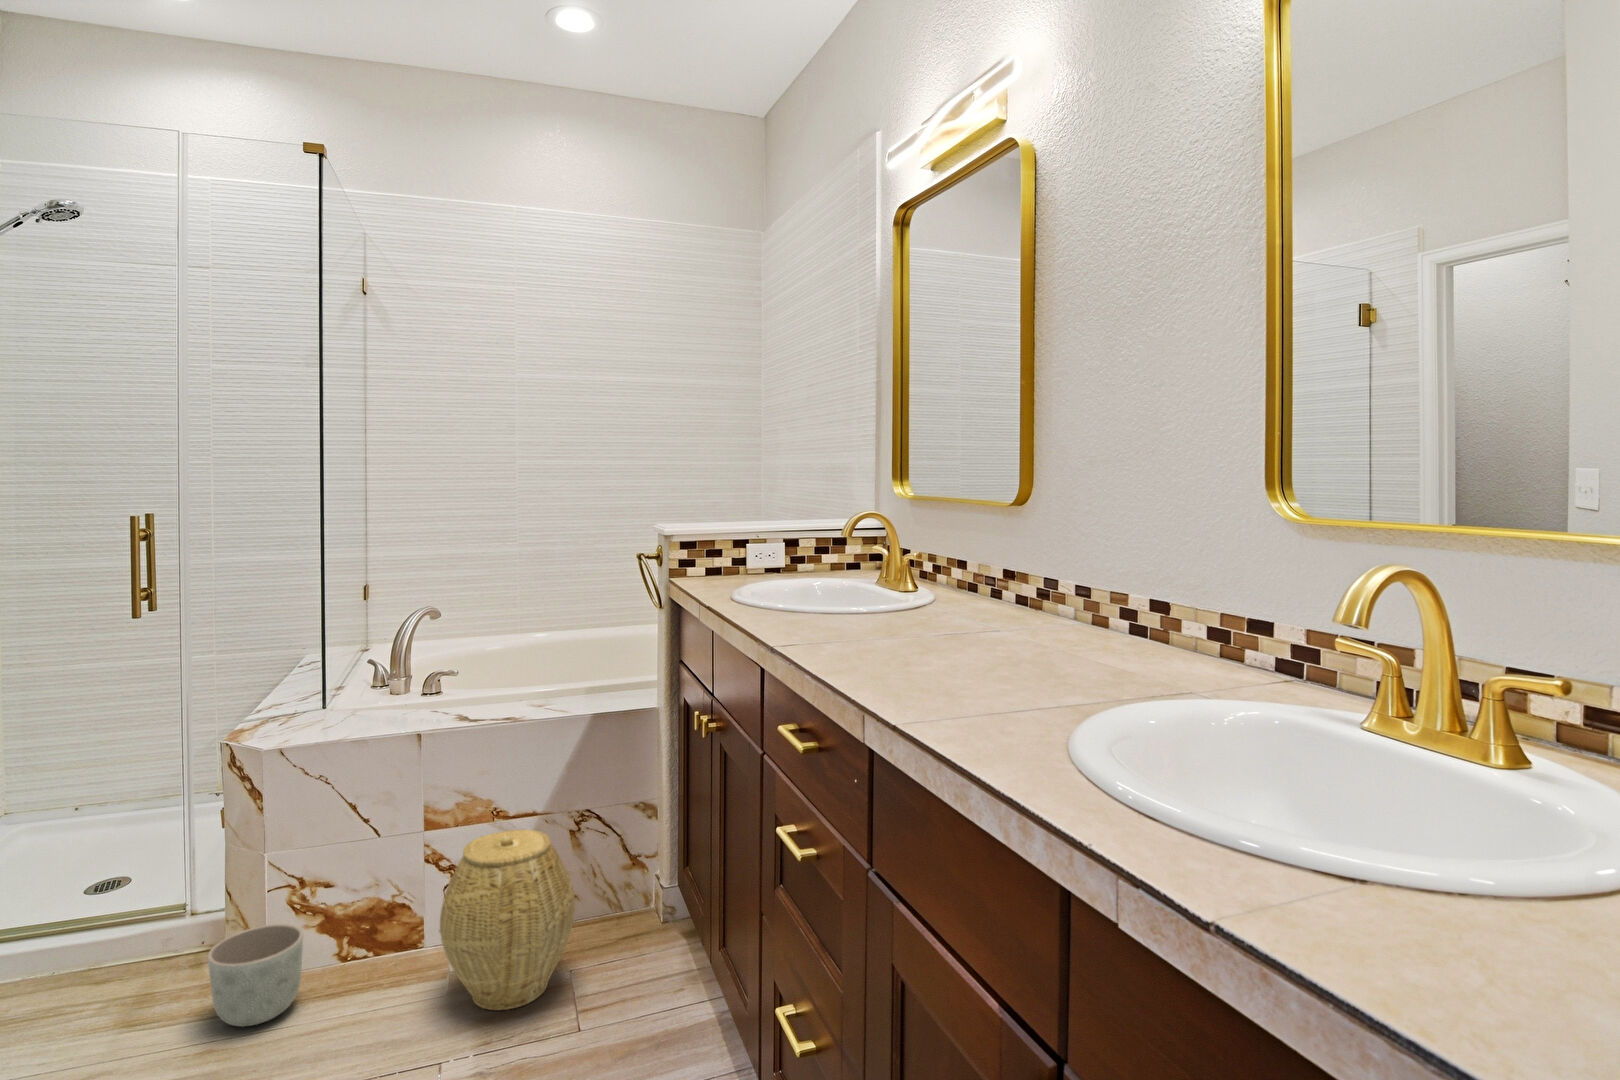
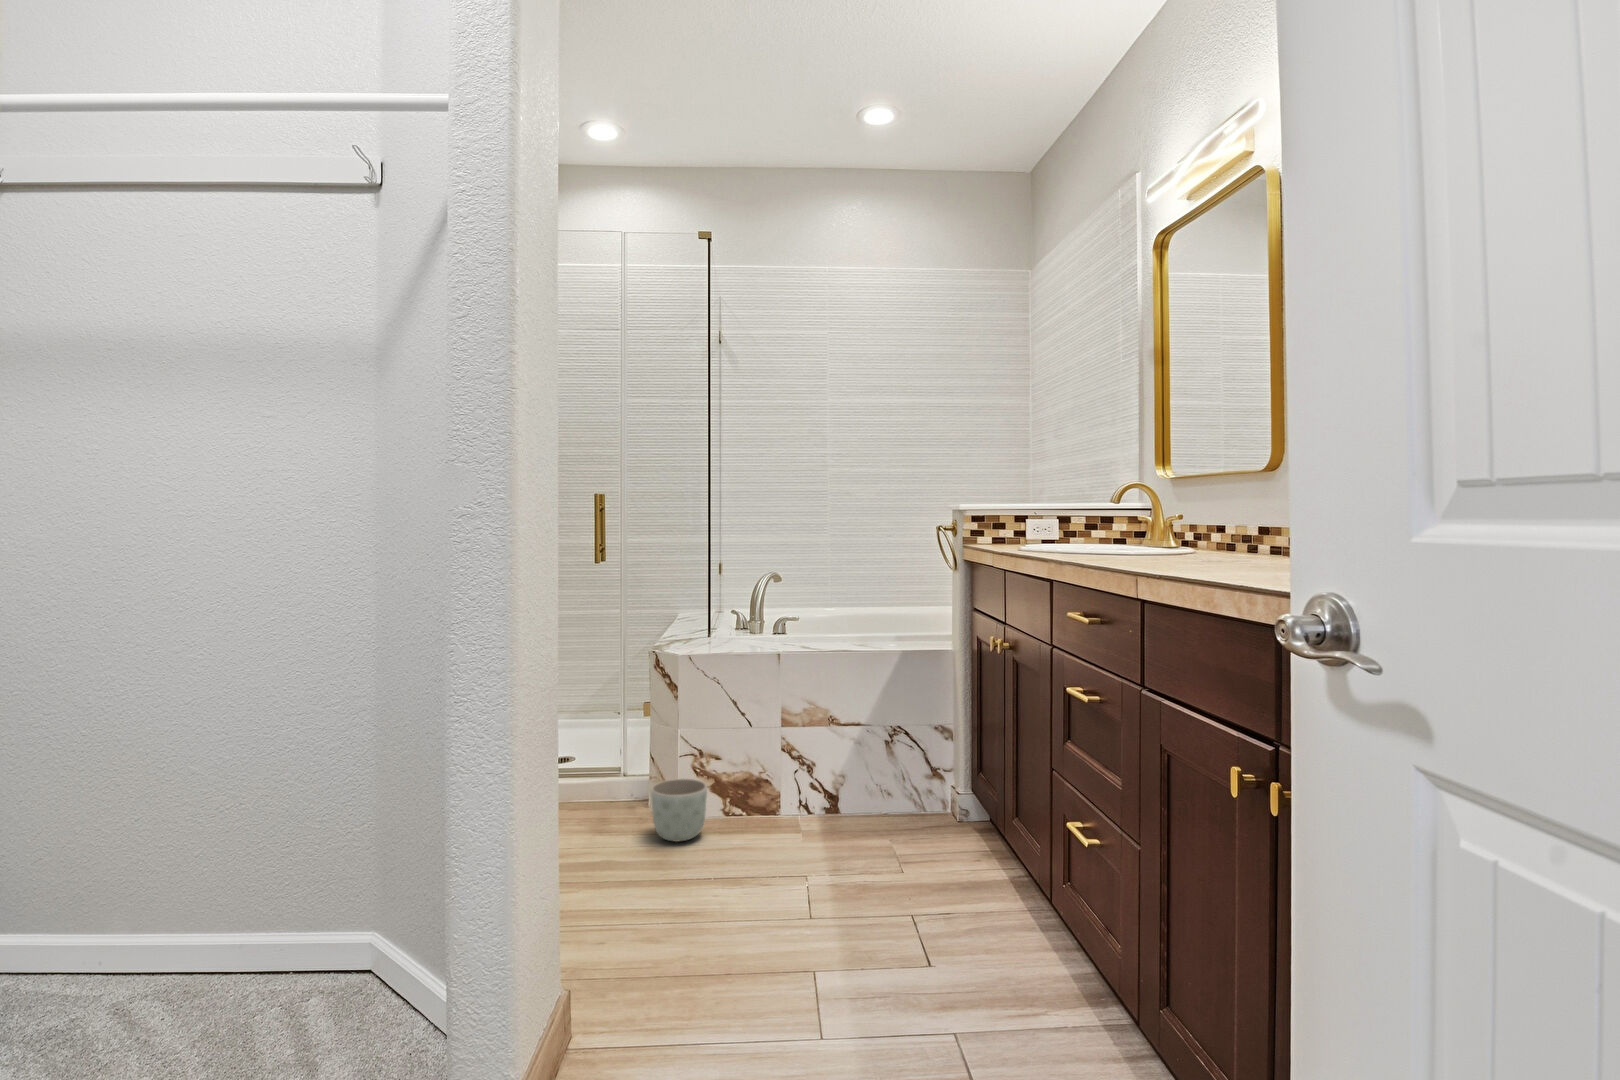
woven basket: present [440,829,575,1010] -> none [798,729,893,856]

